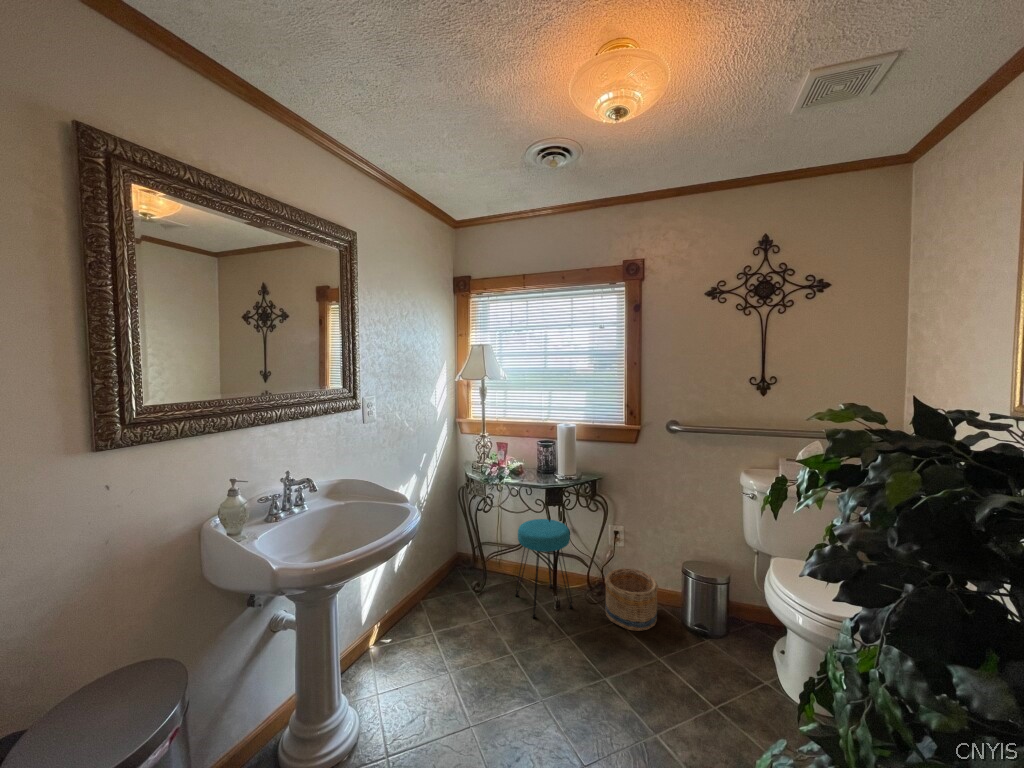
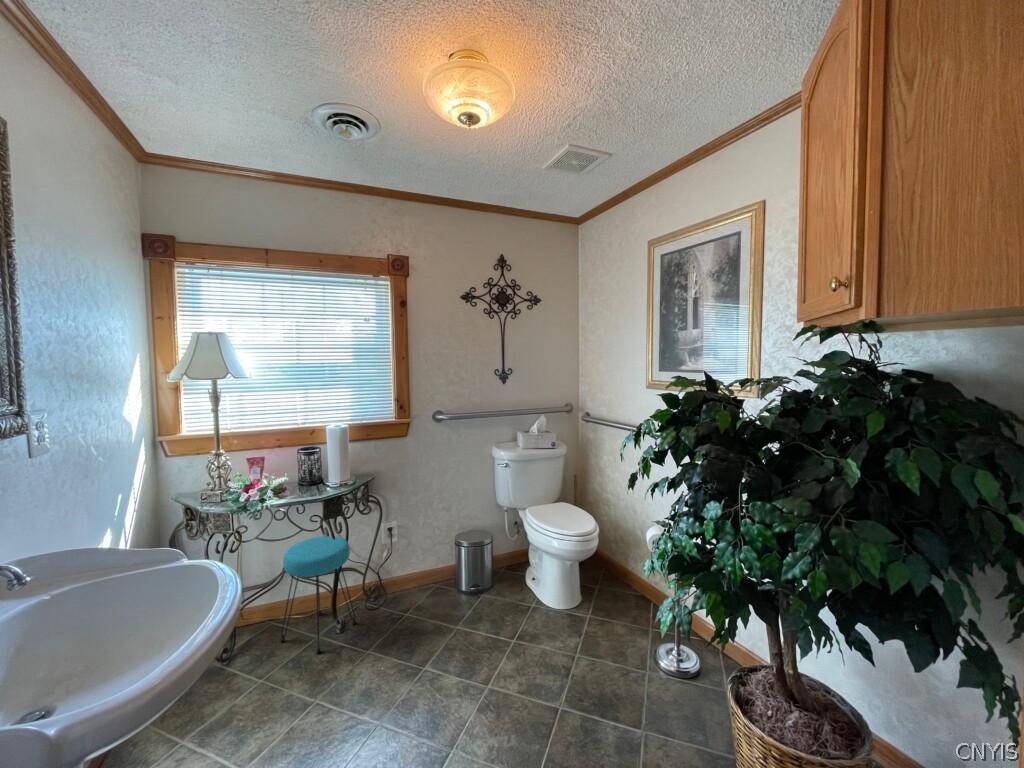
basket: present [605,568,658,631] -> none [388,558,439,617]

